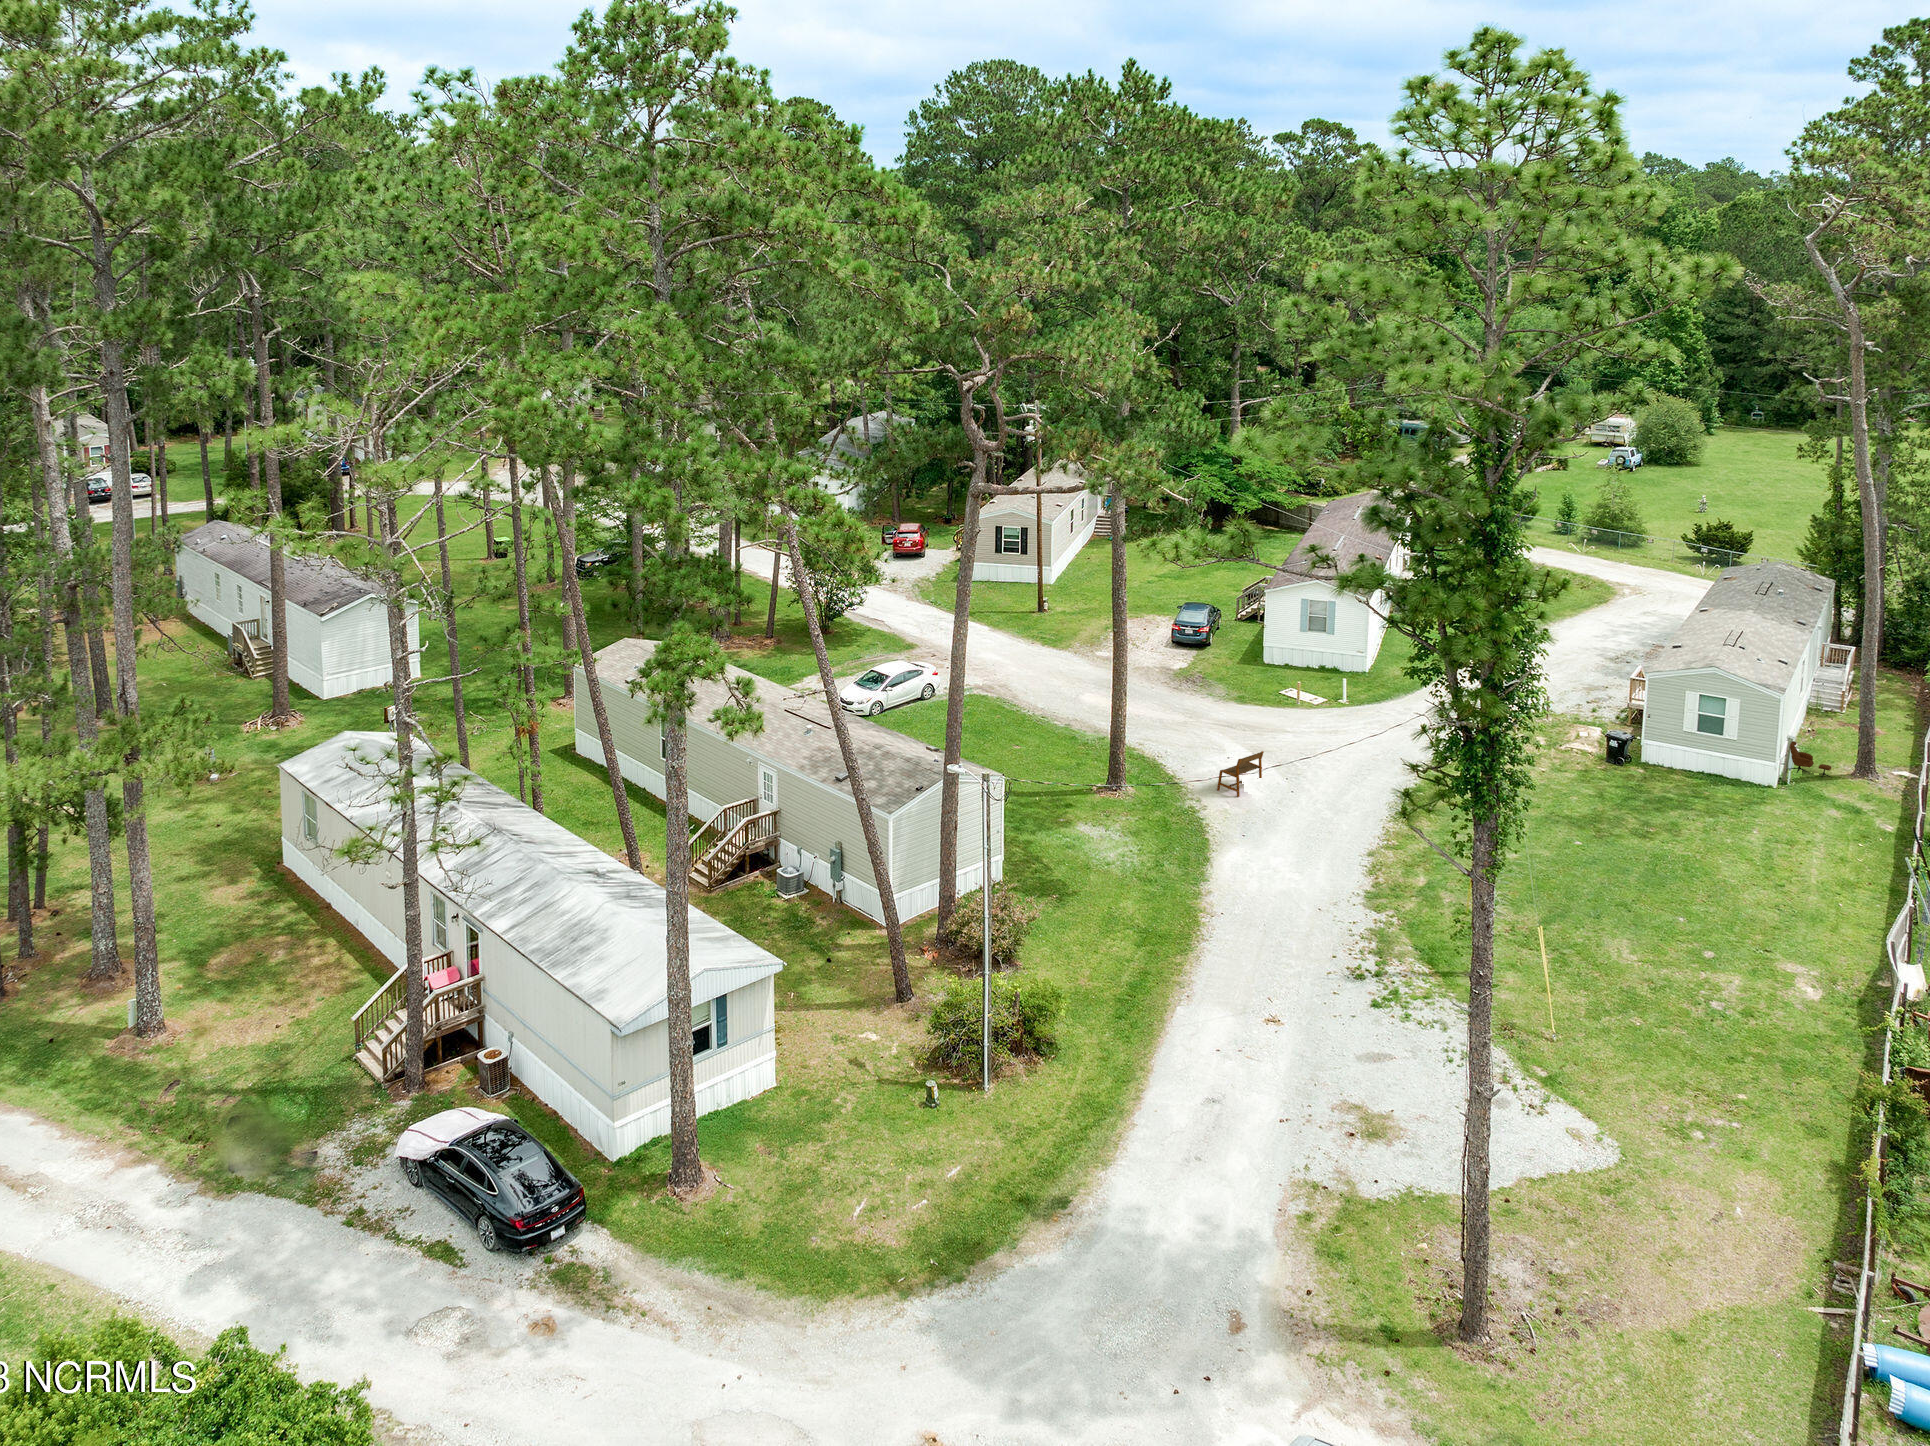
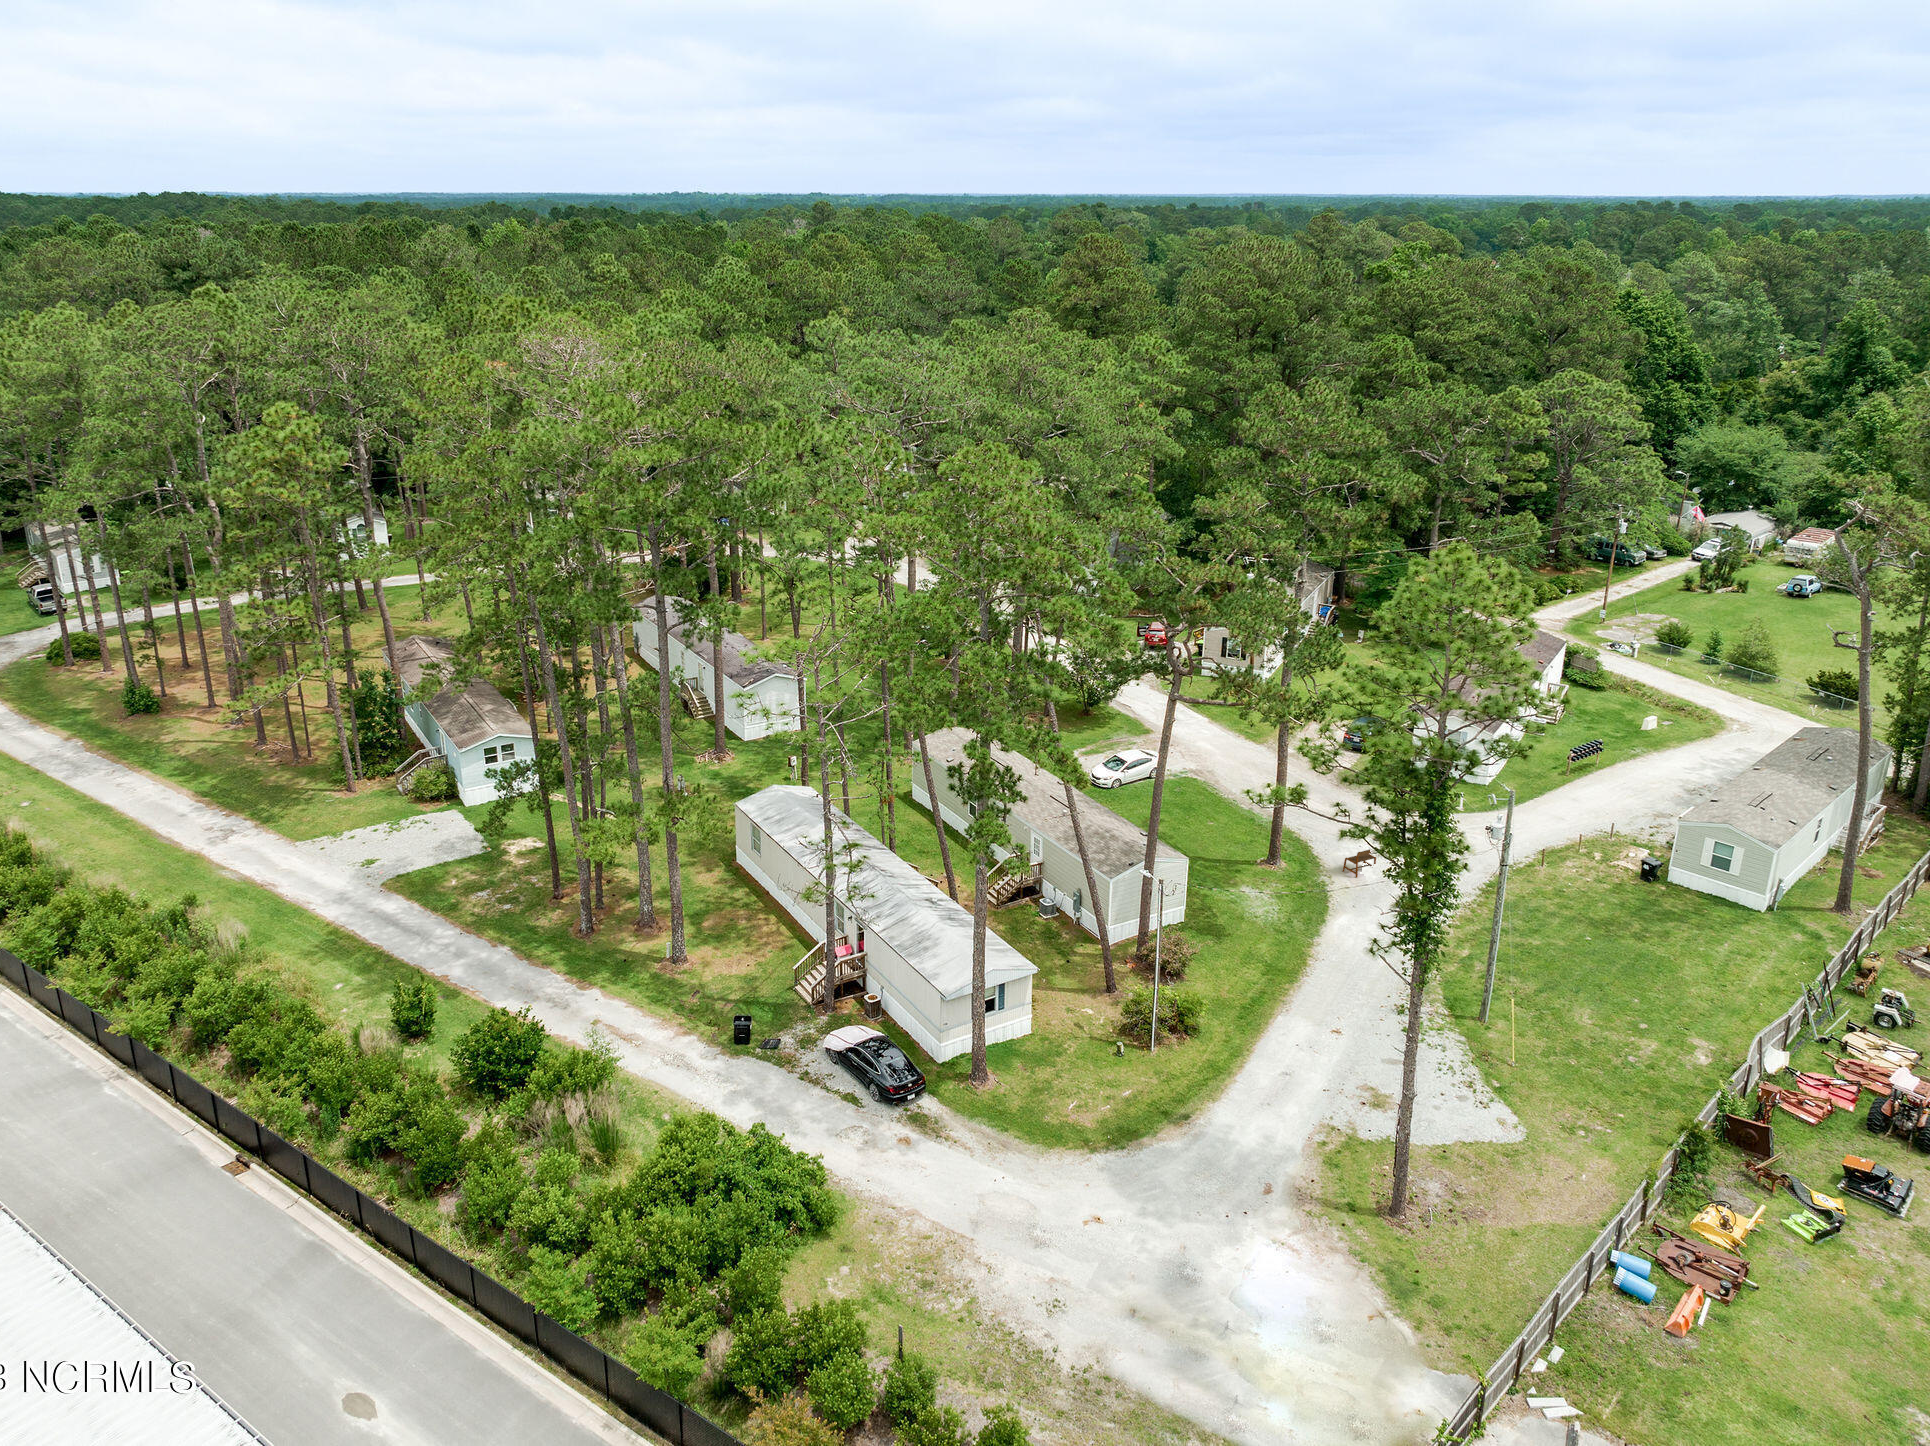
lounge chair: present [1788,741,1831,777] -> none [1784,878,1817,908]

